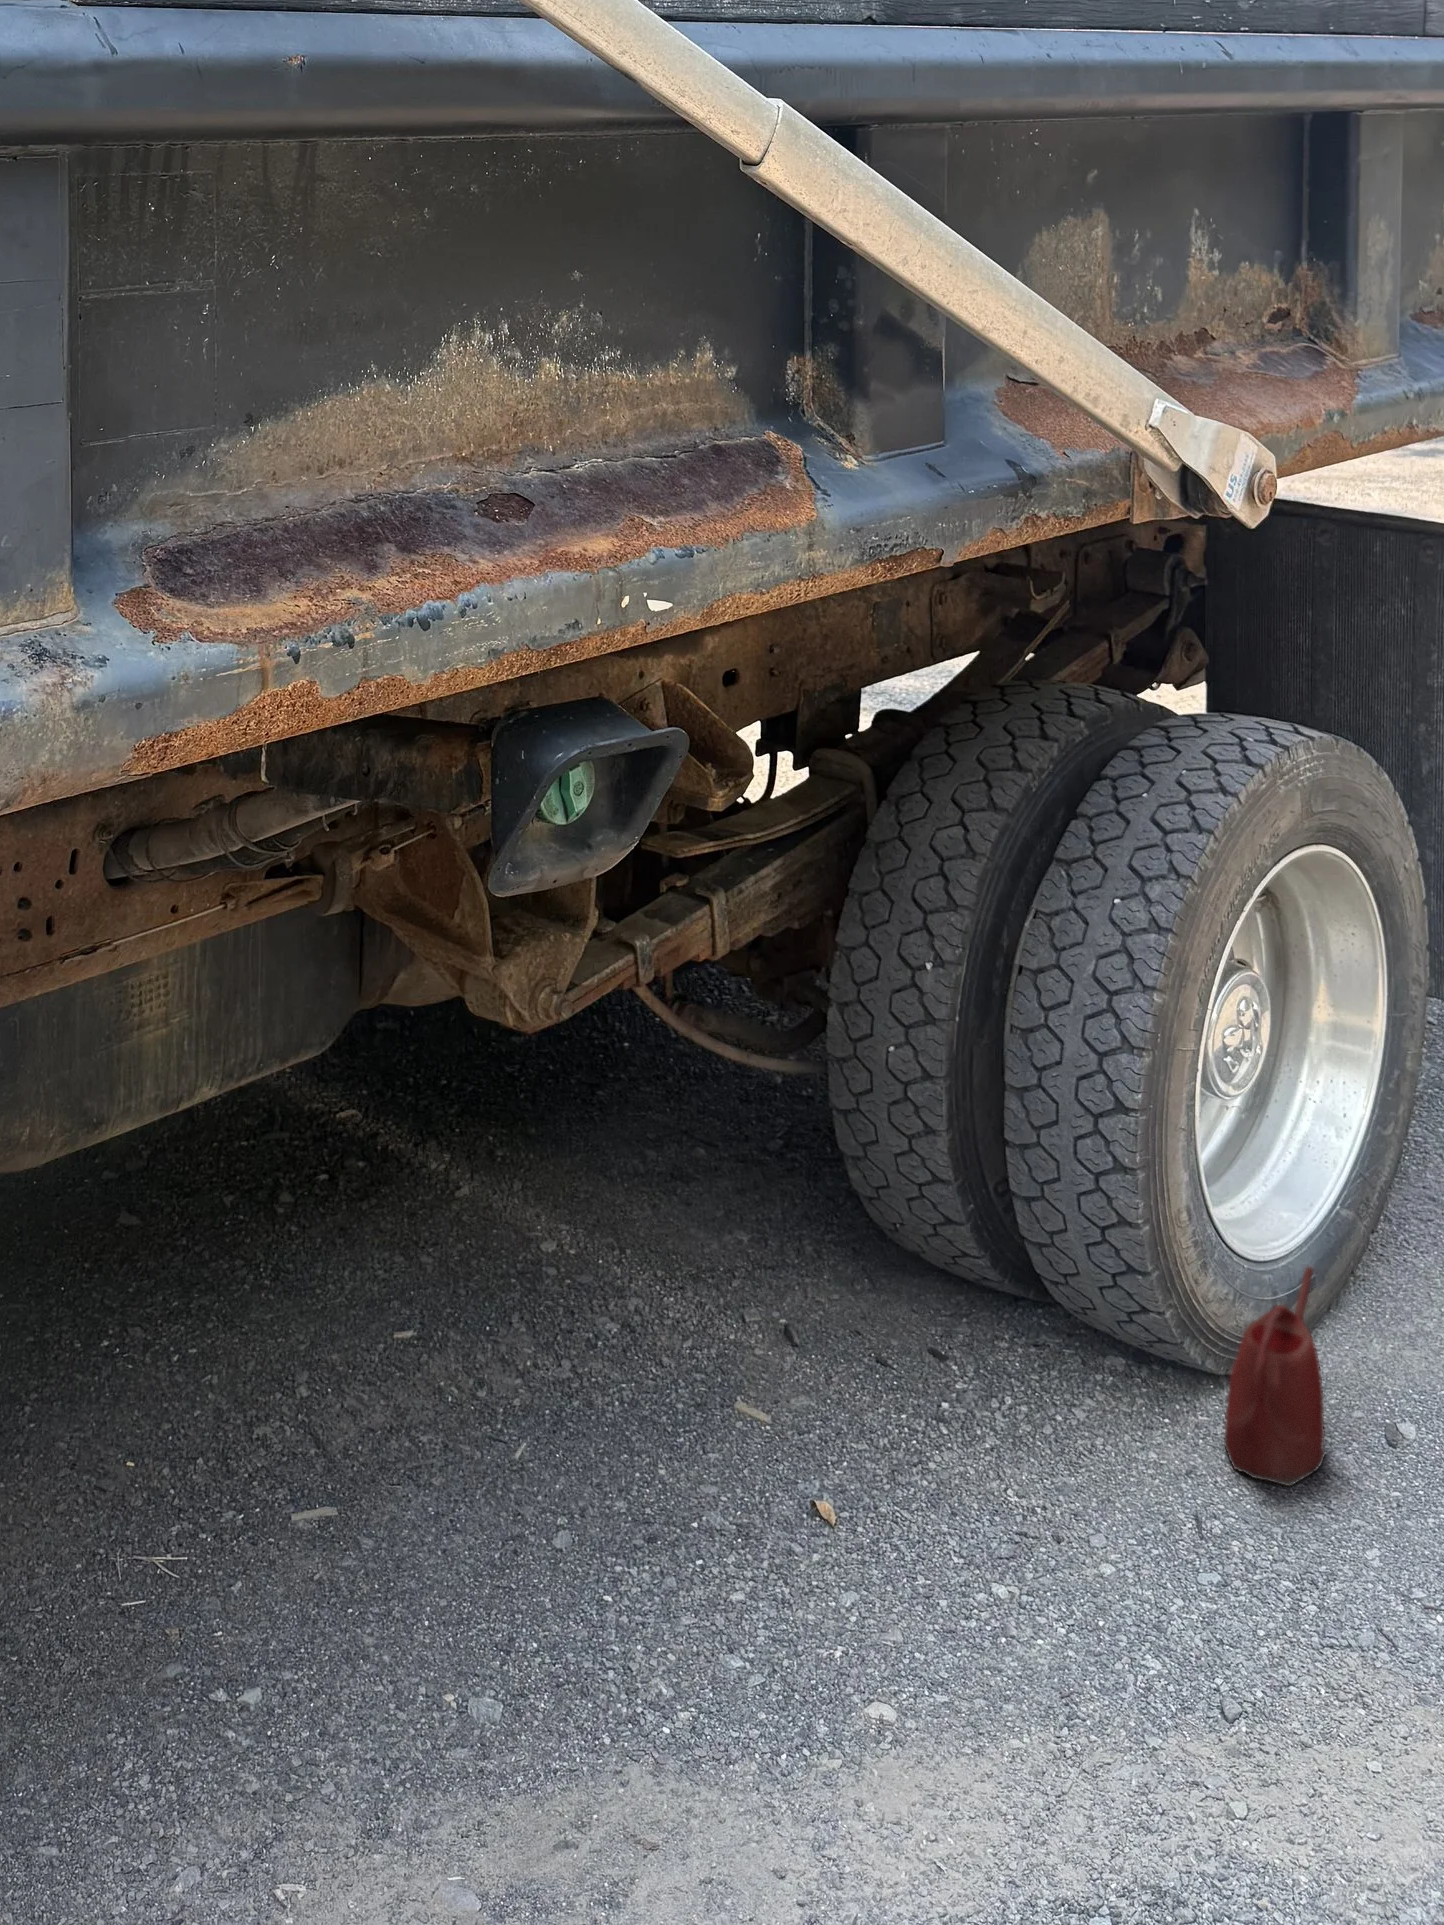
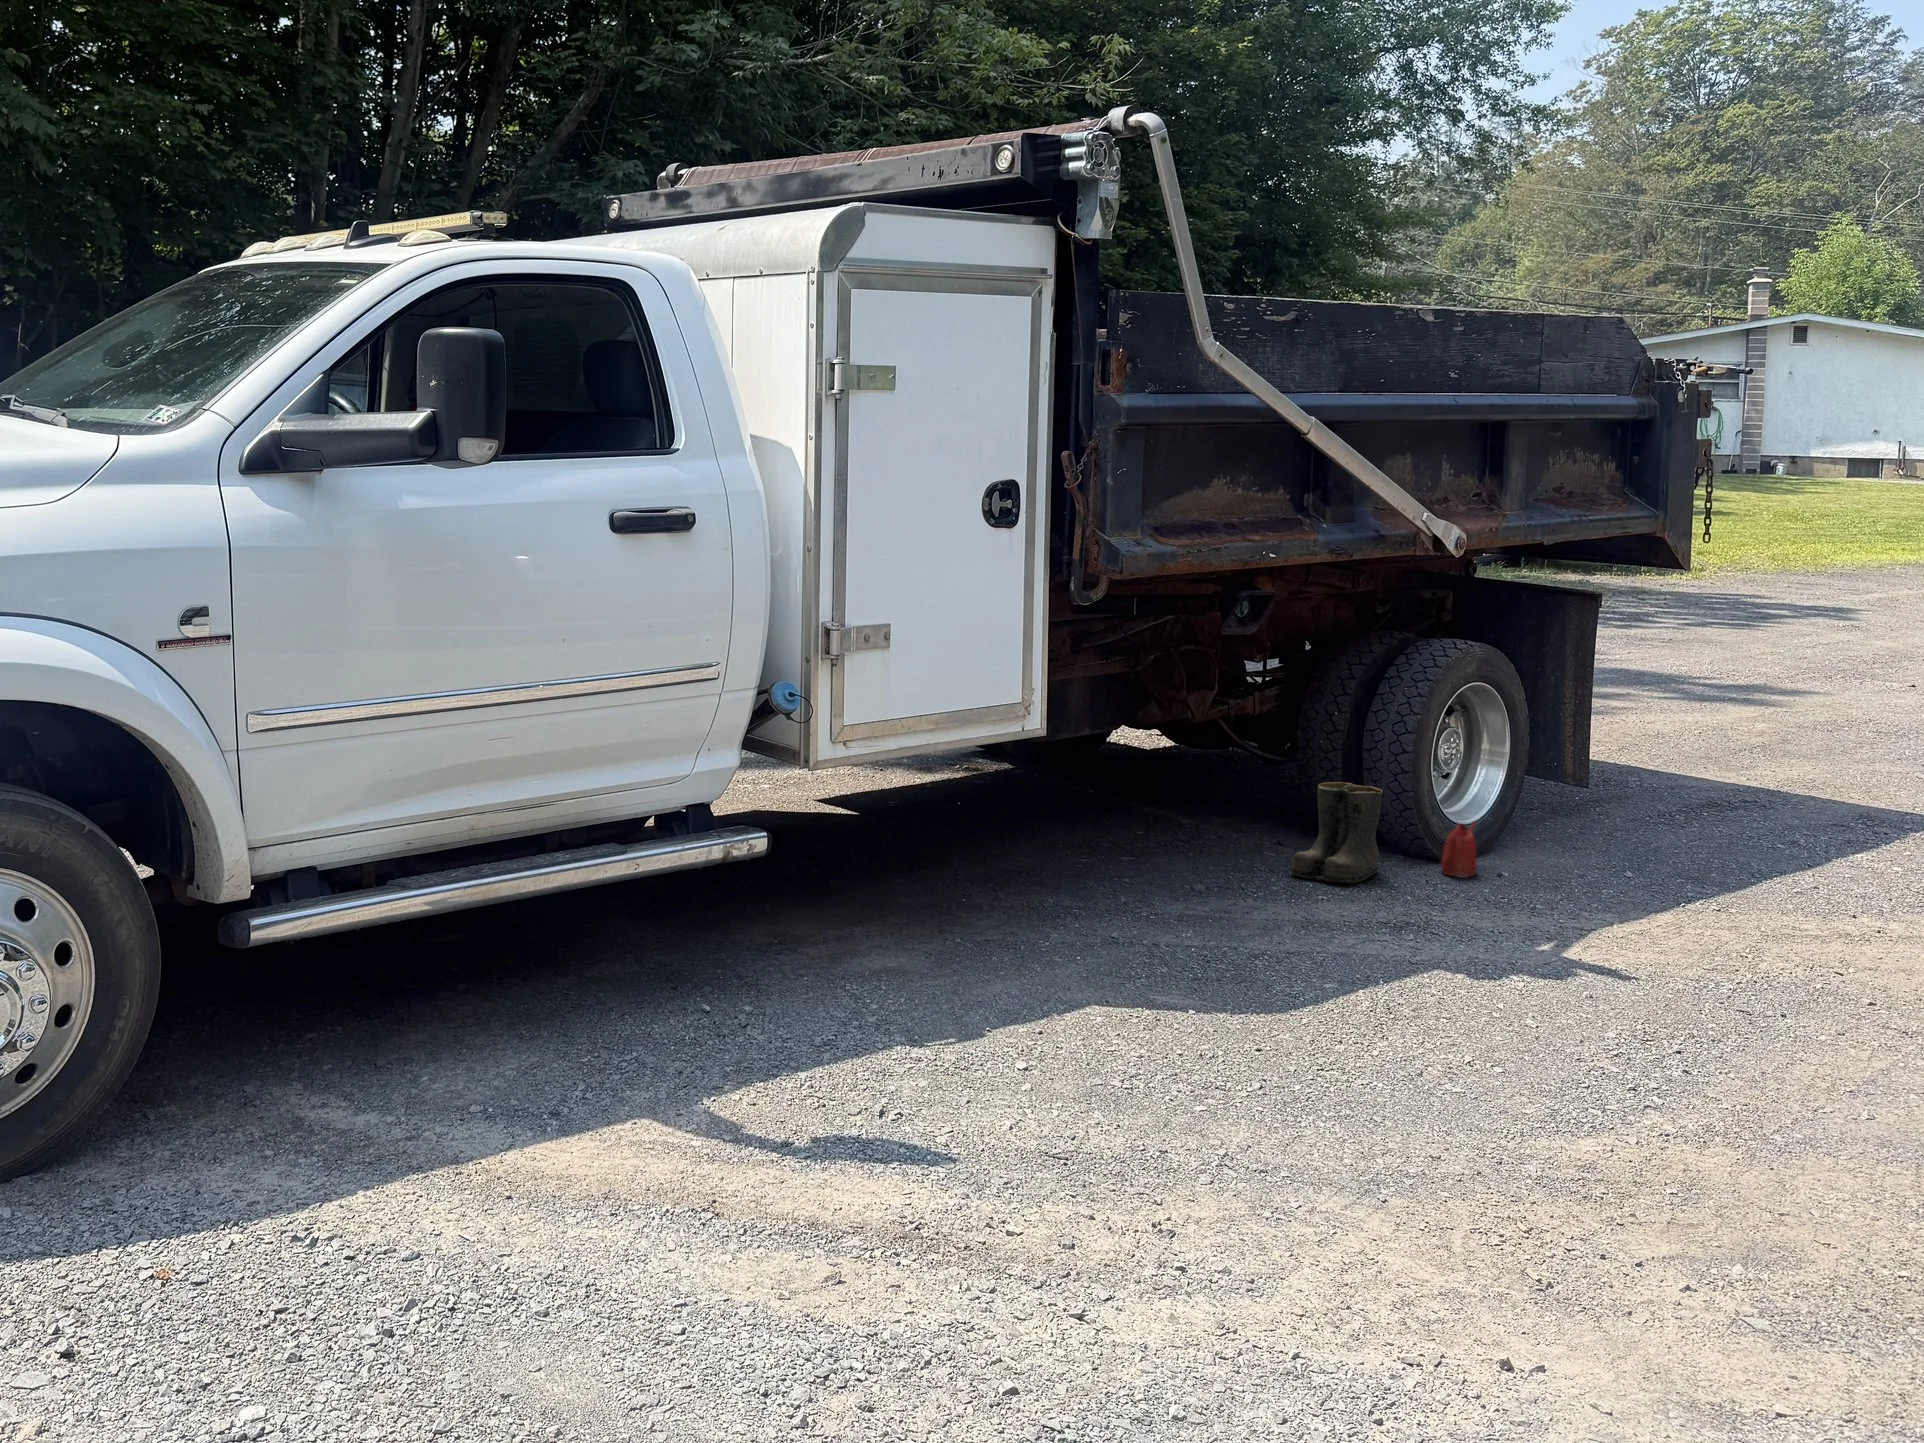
boots: none [782,1197,1059,1590] -> present [1290,782,1383,883]

